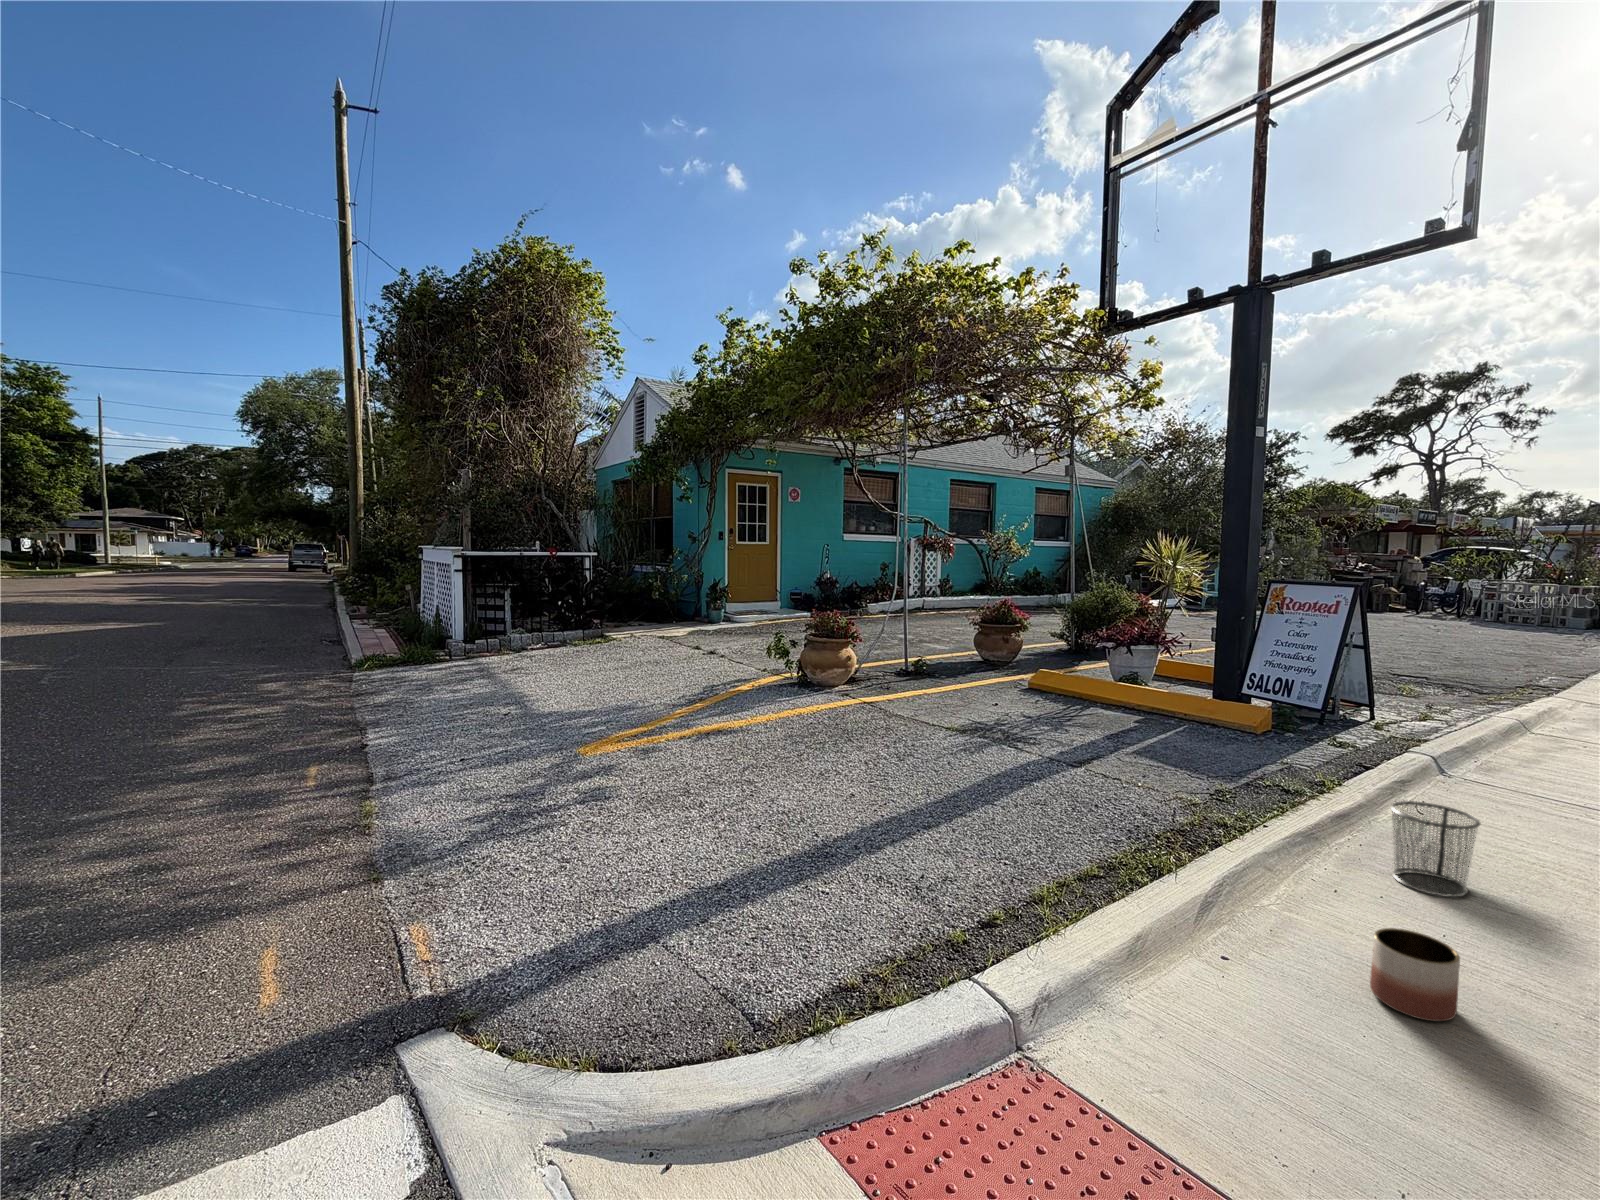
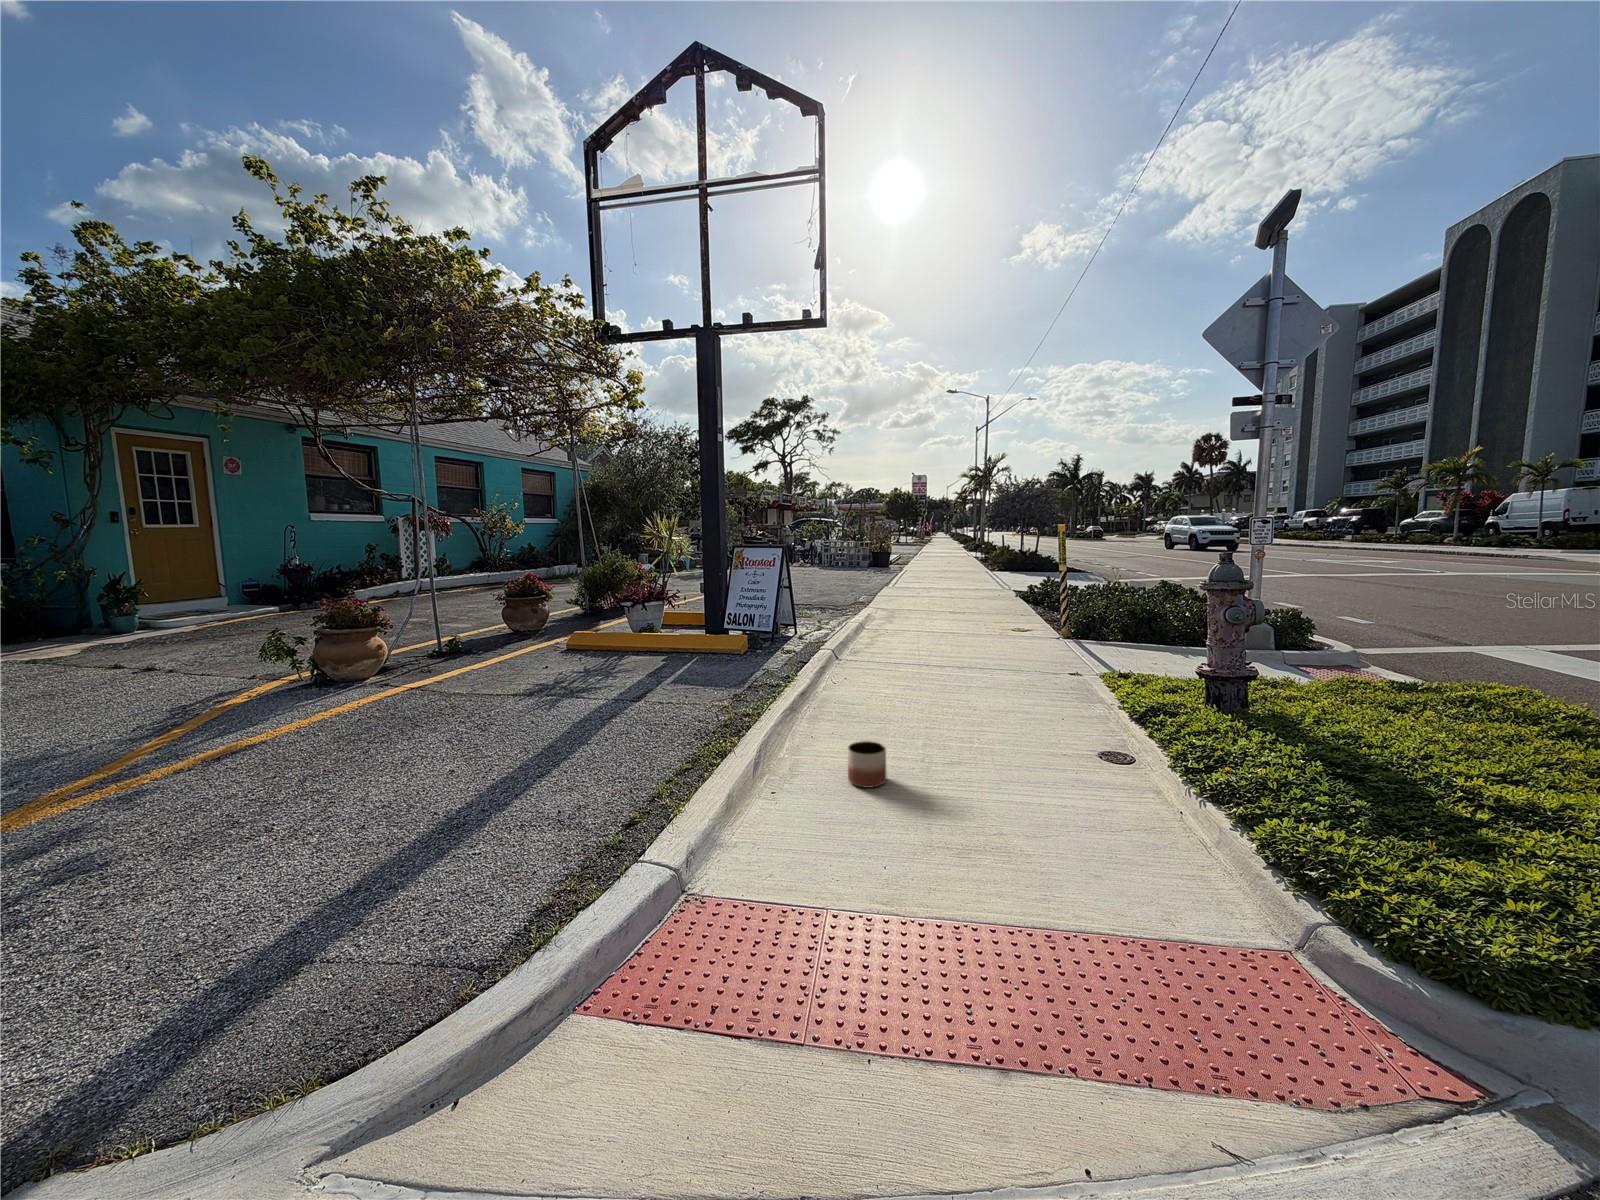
waste bin: present [1391,801,1480,897] -> none [832,672,873,724]

